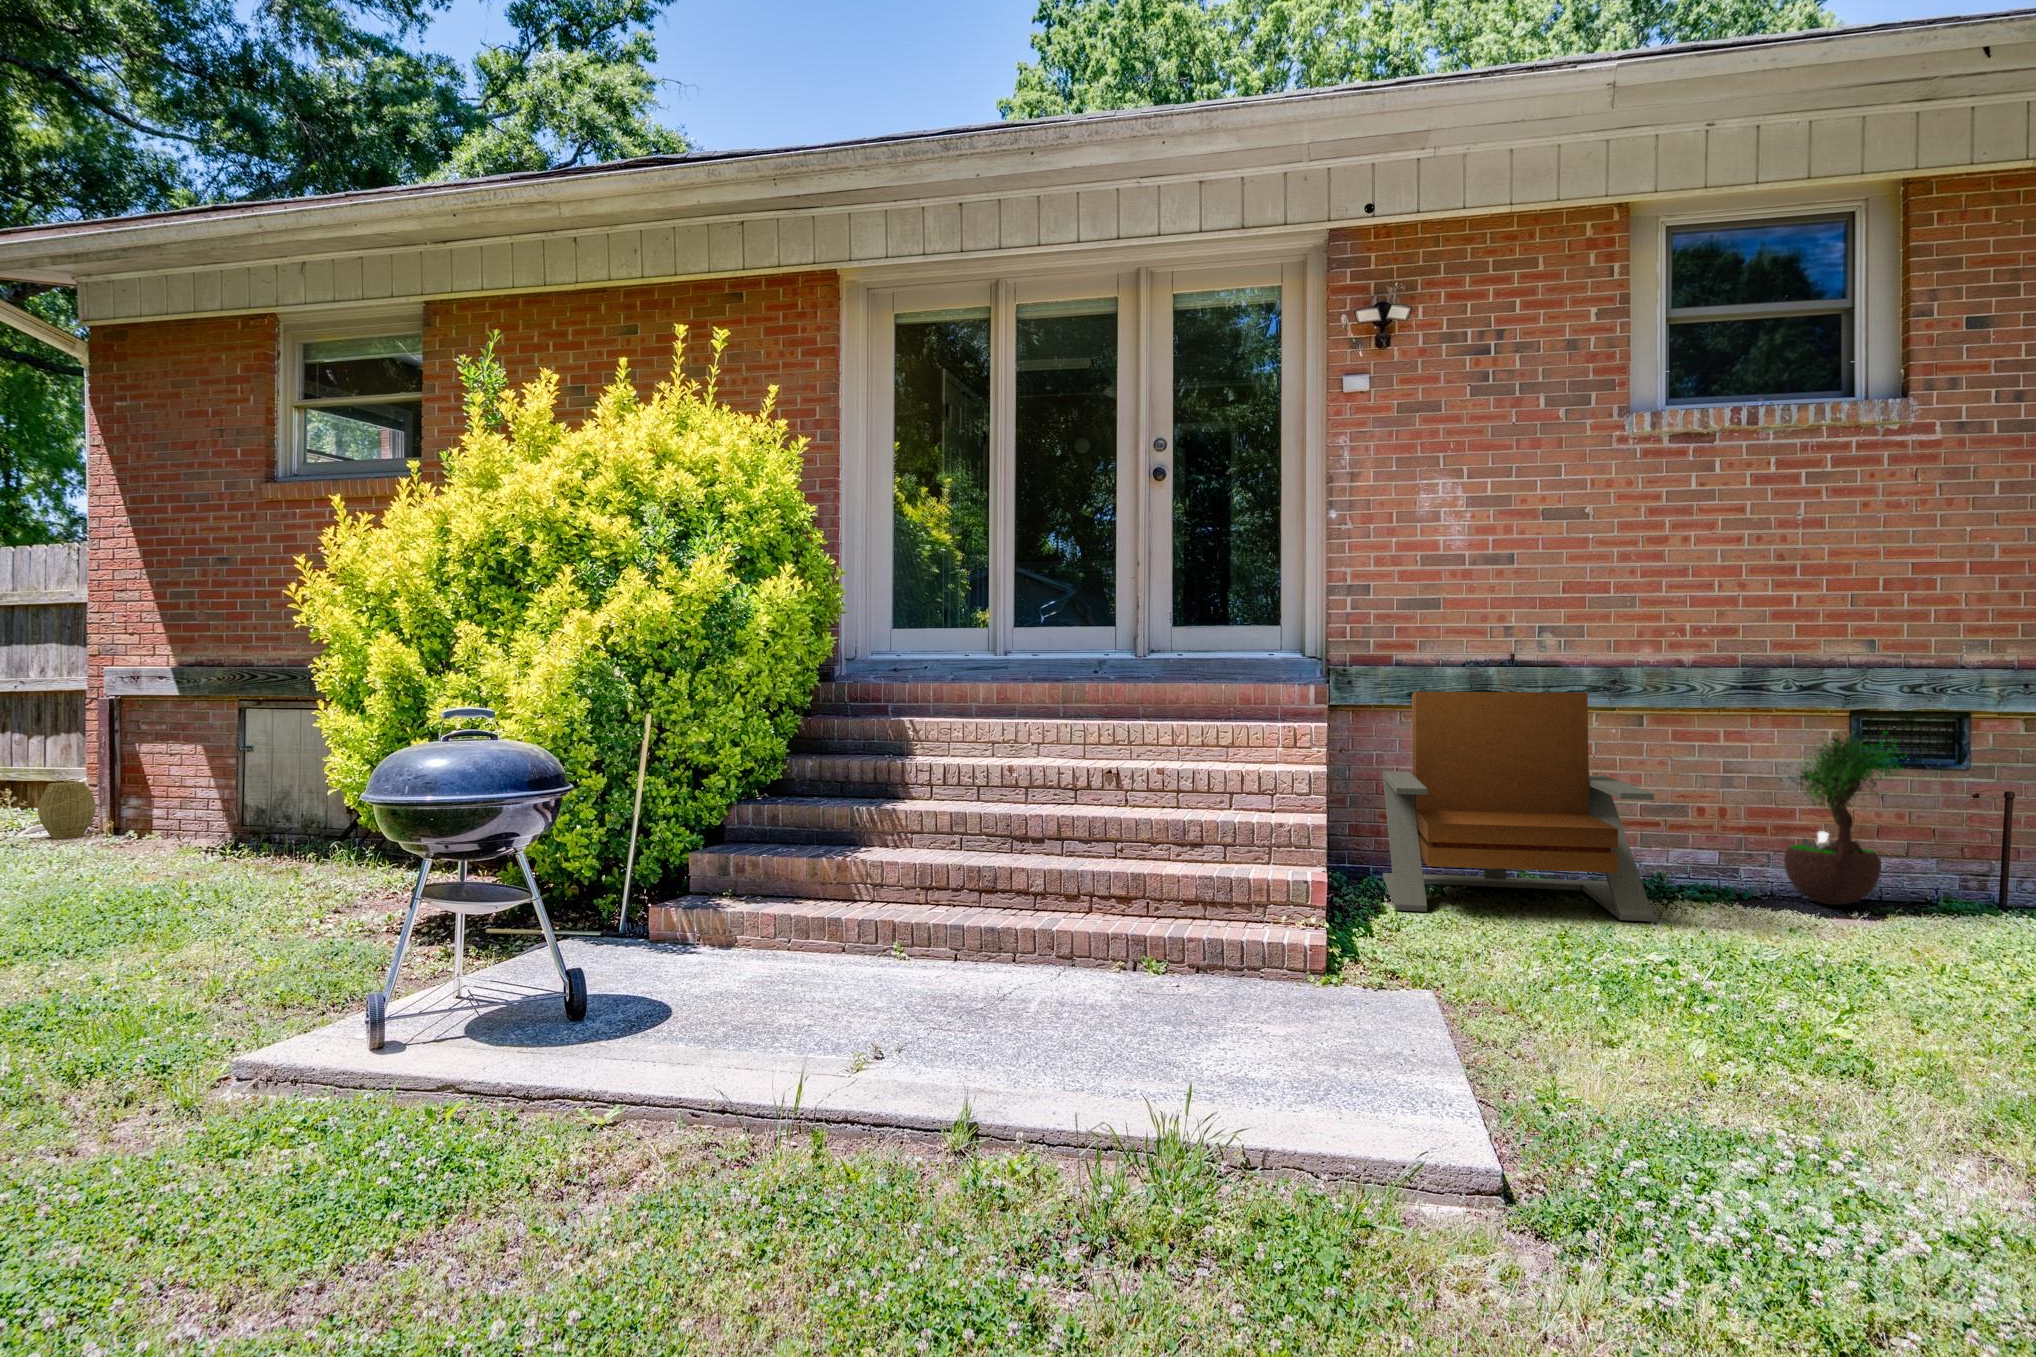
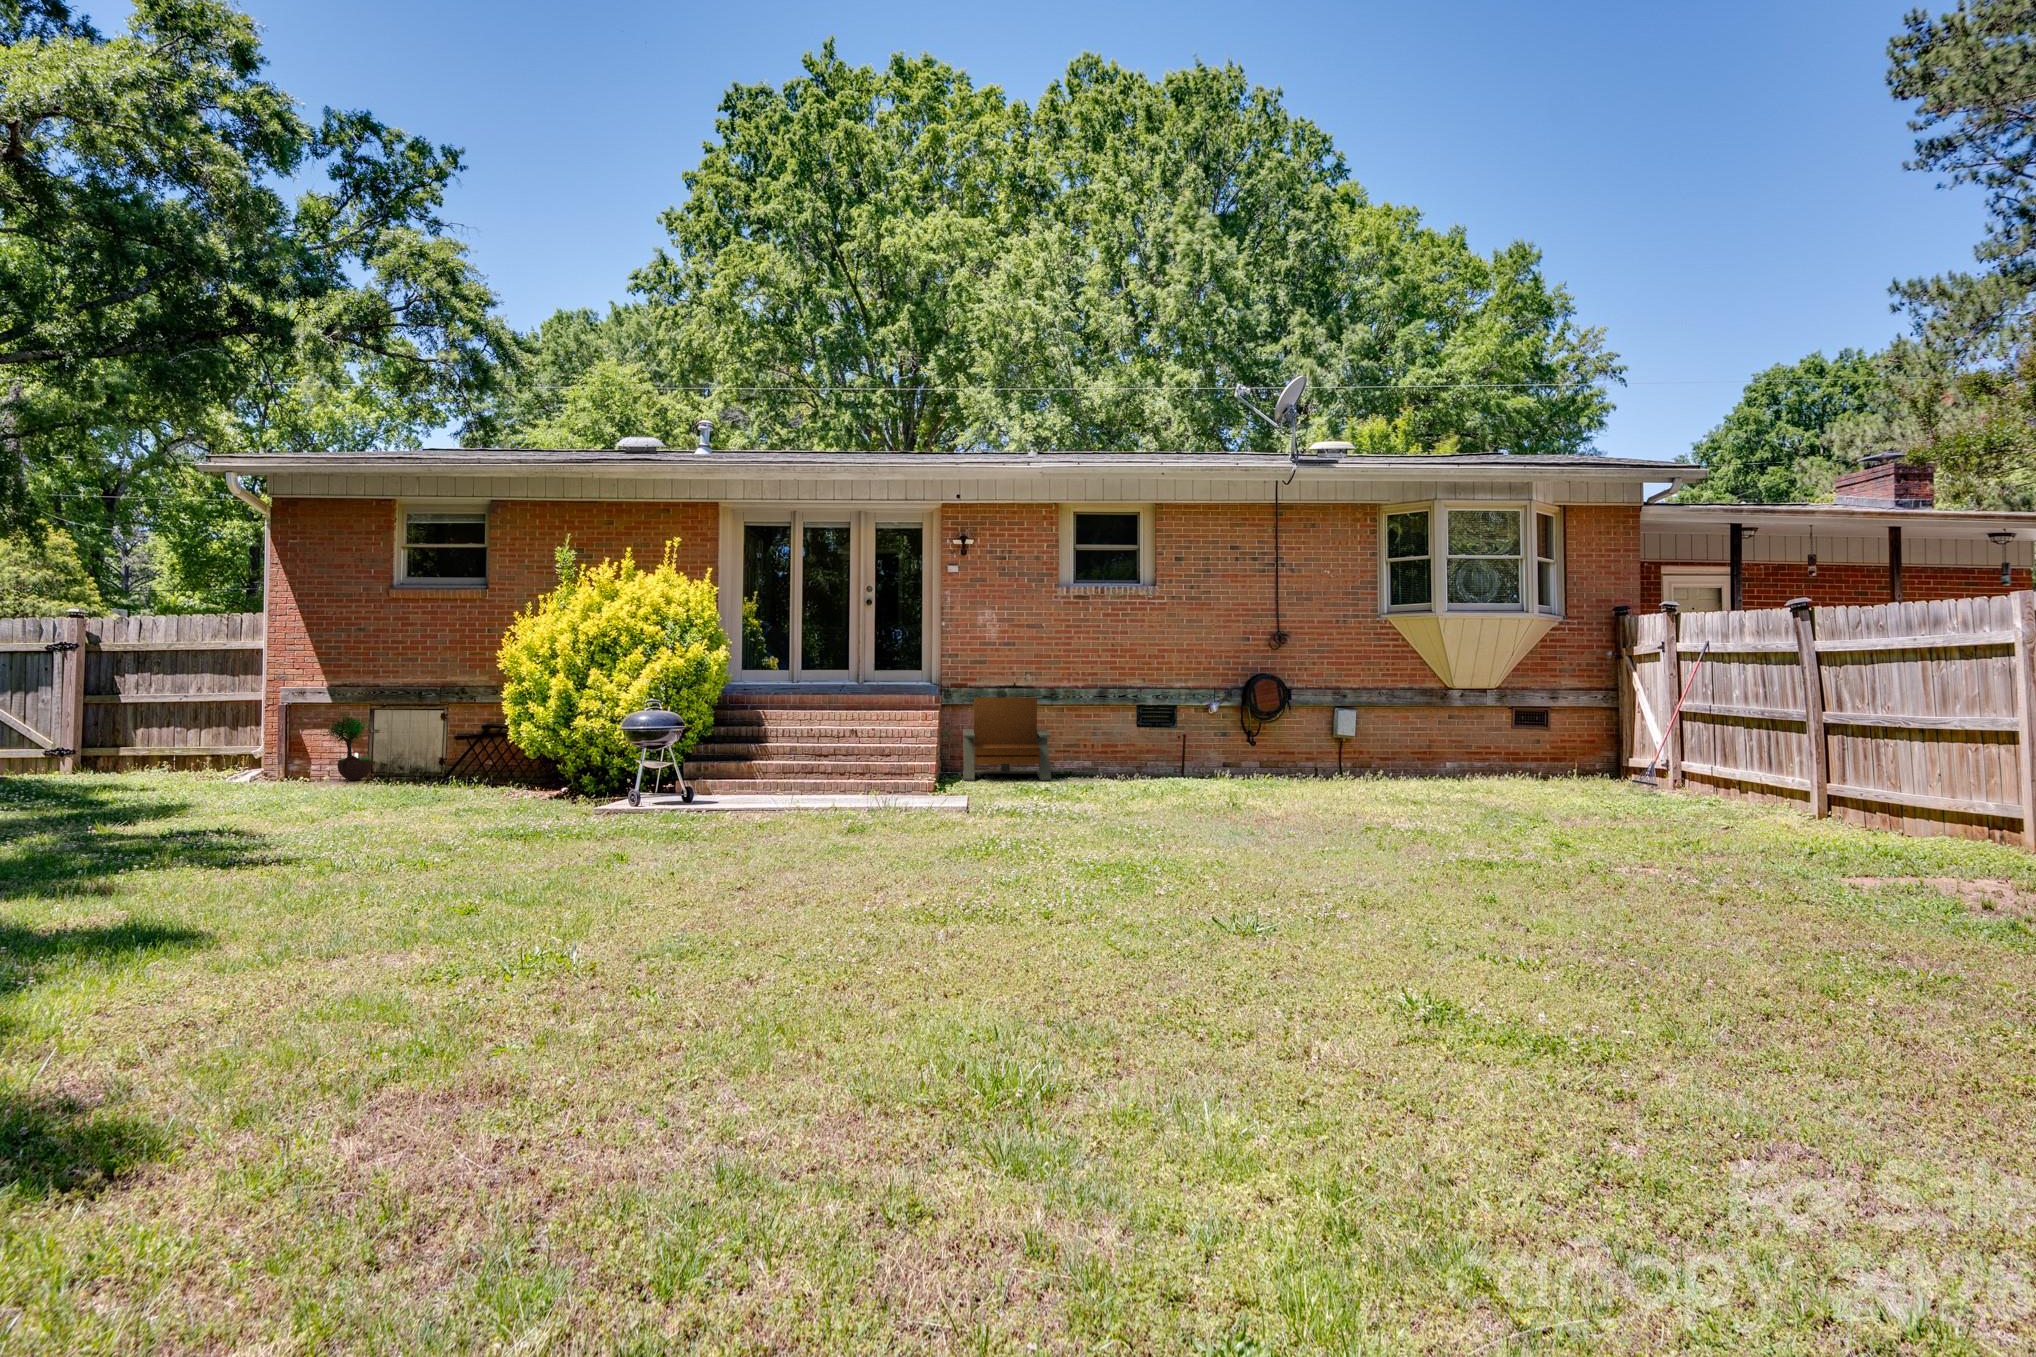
potted tree: present [1780,729,1902,905] -> present [326,715,371,780]
woven basket: present [38,780,96,839] -> none [252,749,281,781]

